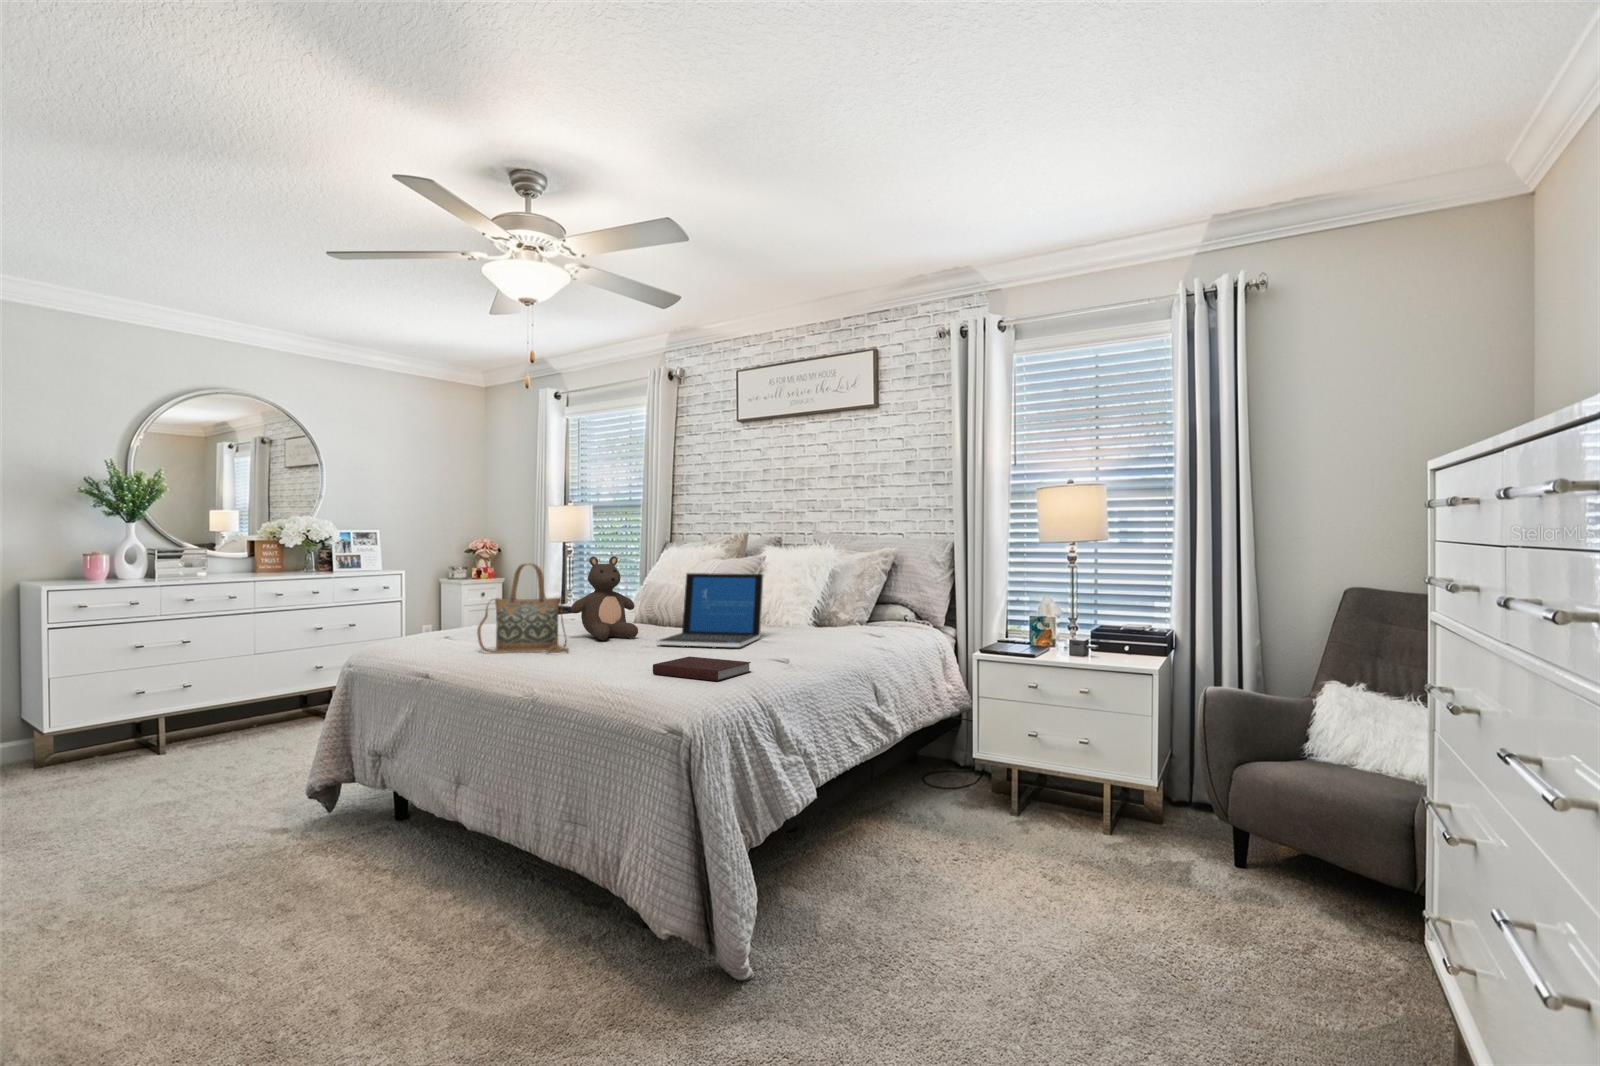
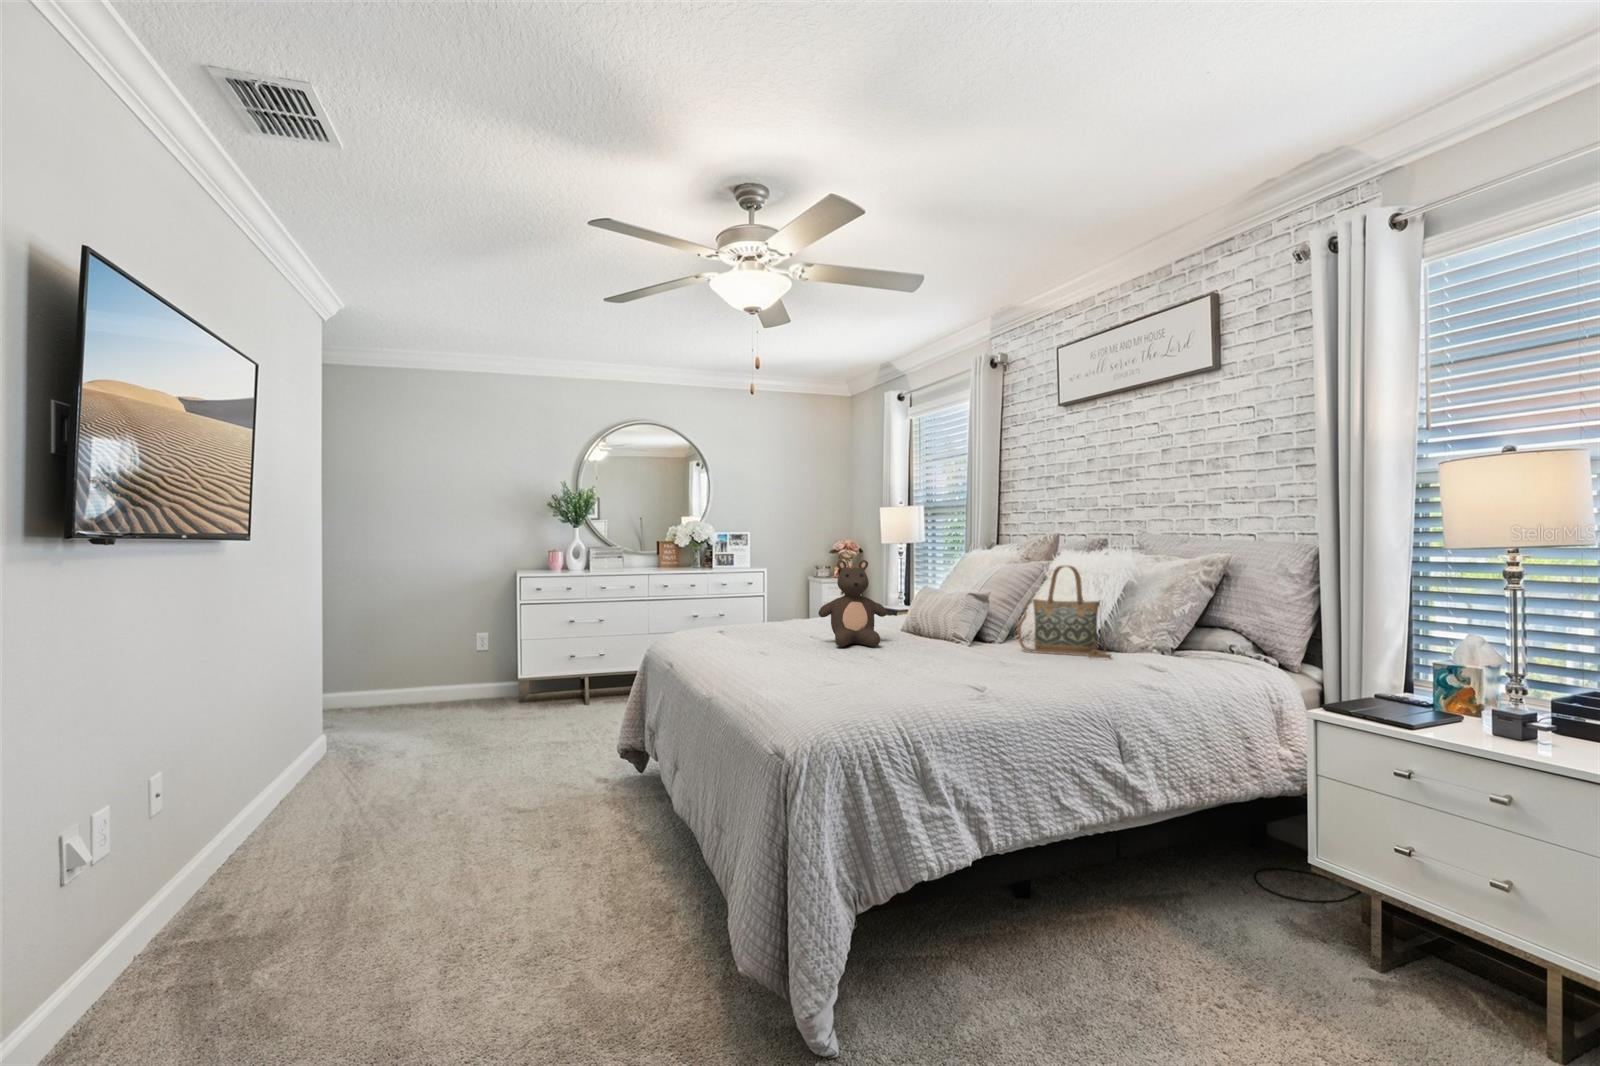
handbag: present [477,564,569,653] -> present [1017,566,1111,658]
laptop: present [656,573,764,647] -> none [880,580,1013,668]
notebook: present [653,656,751,681] -> none [814,673,916,705]

